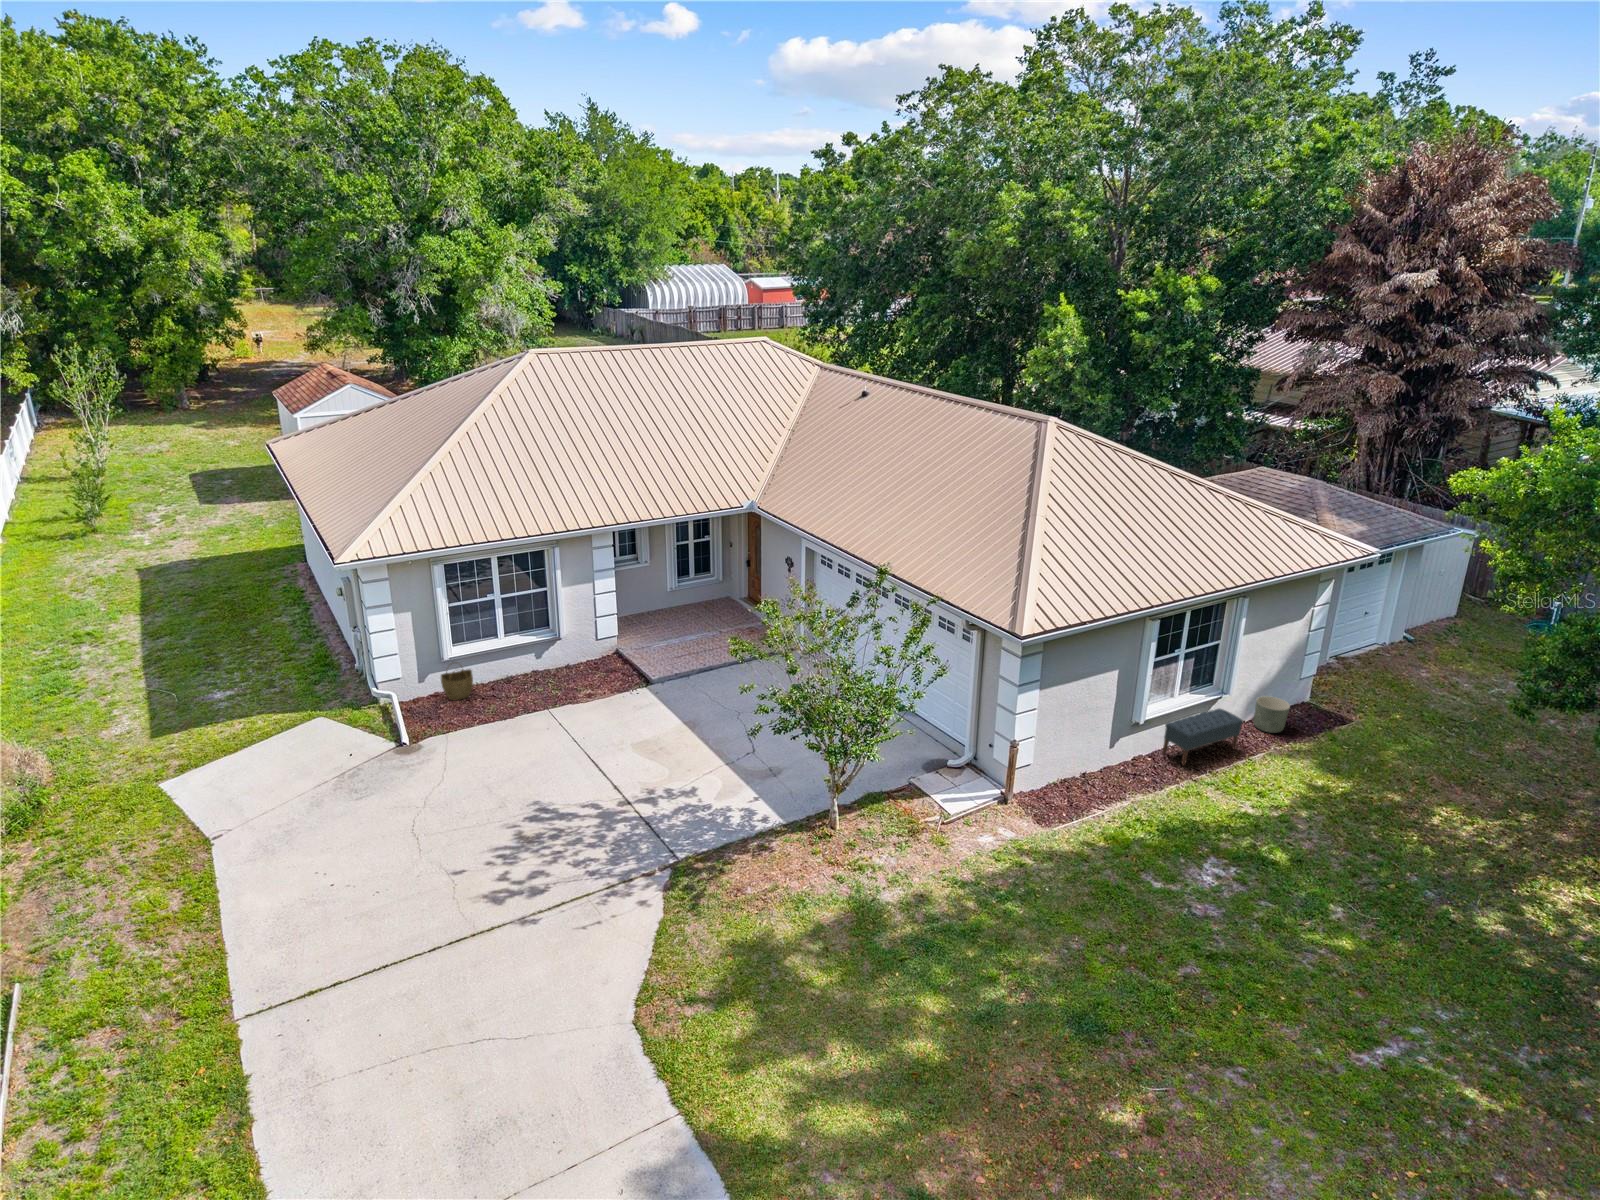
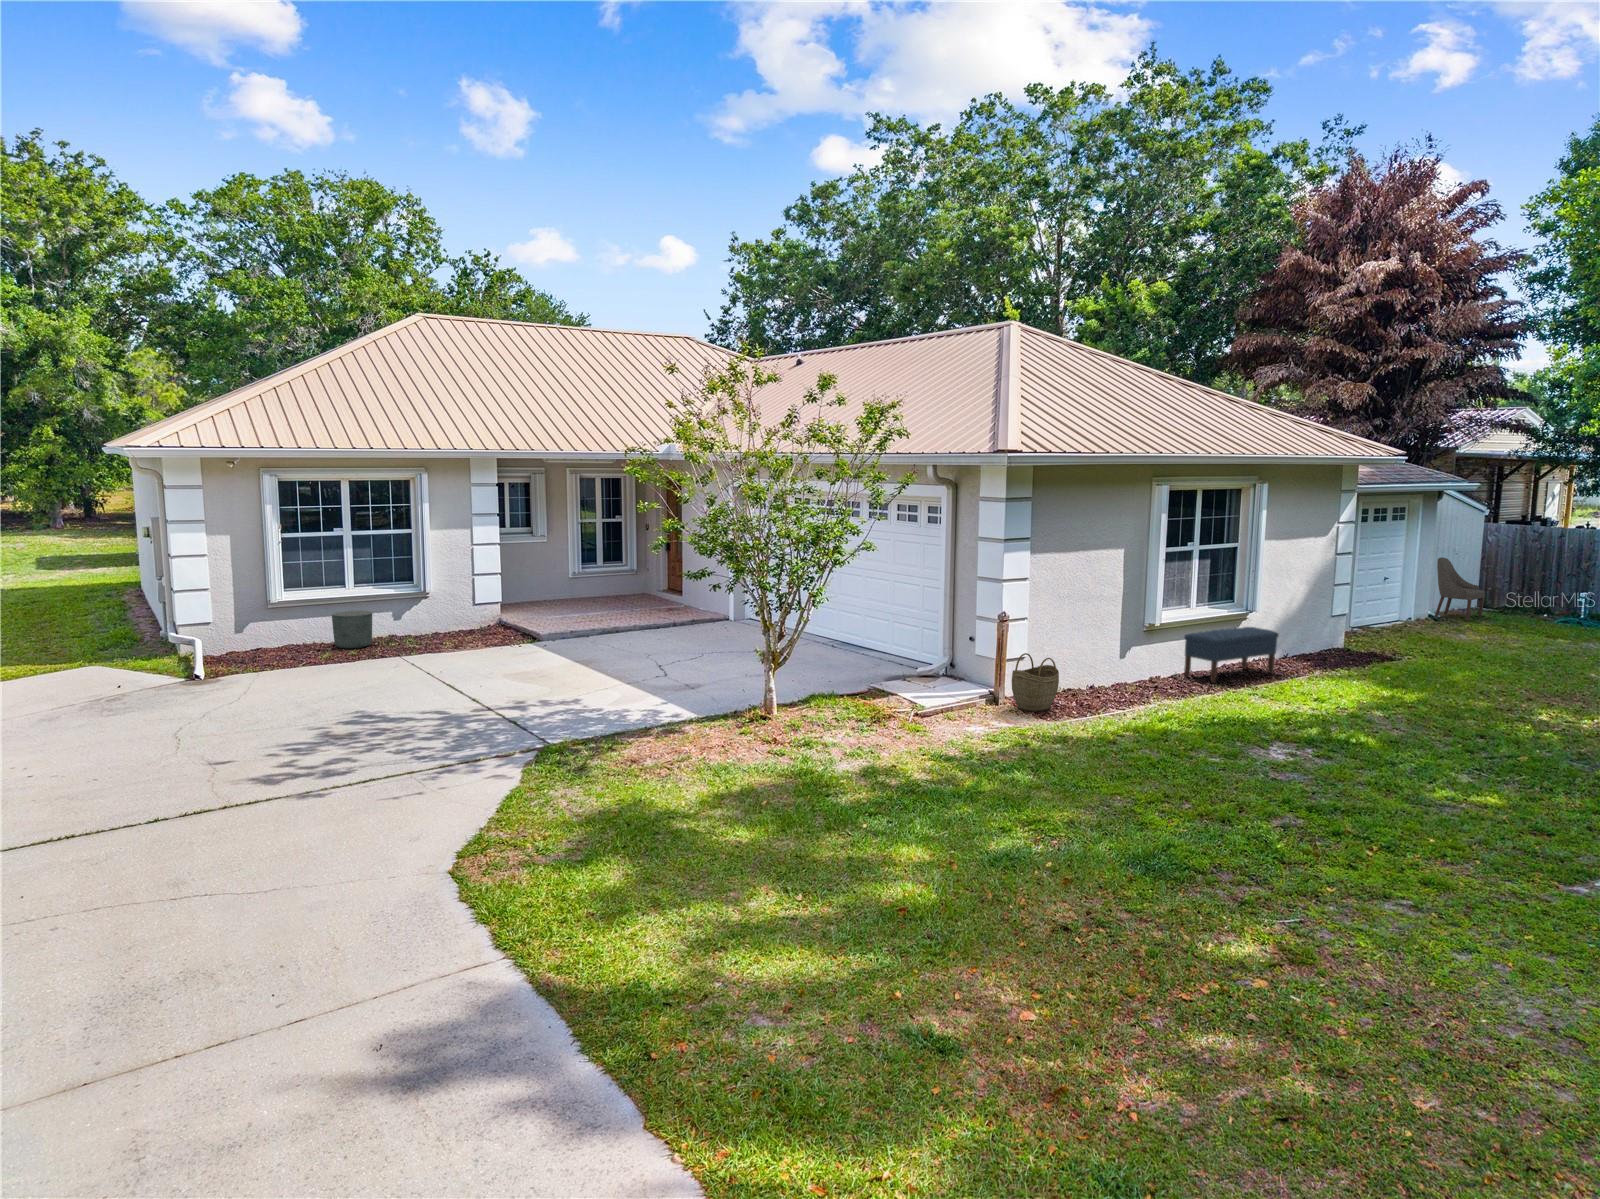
chair: none [1406,586,1454,647] -> present [1435,557,1485,621]
woven basket: present [441,669,473,700] -> present [1012,653,1059,712]
planter: present [1253,696,1290,733] -> present [332,610,372,649]

